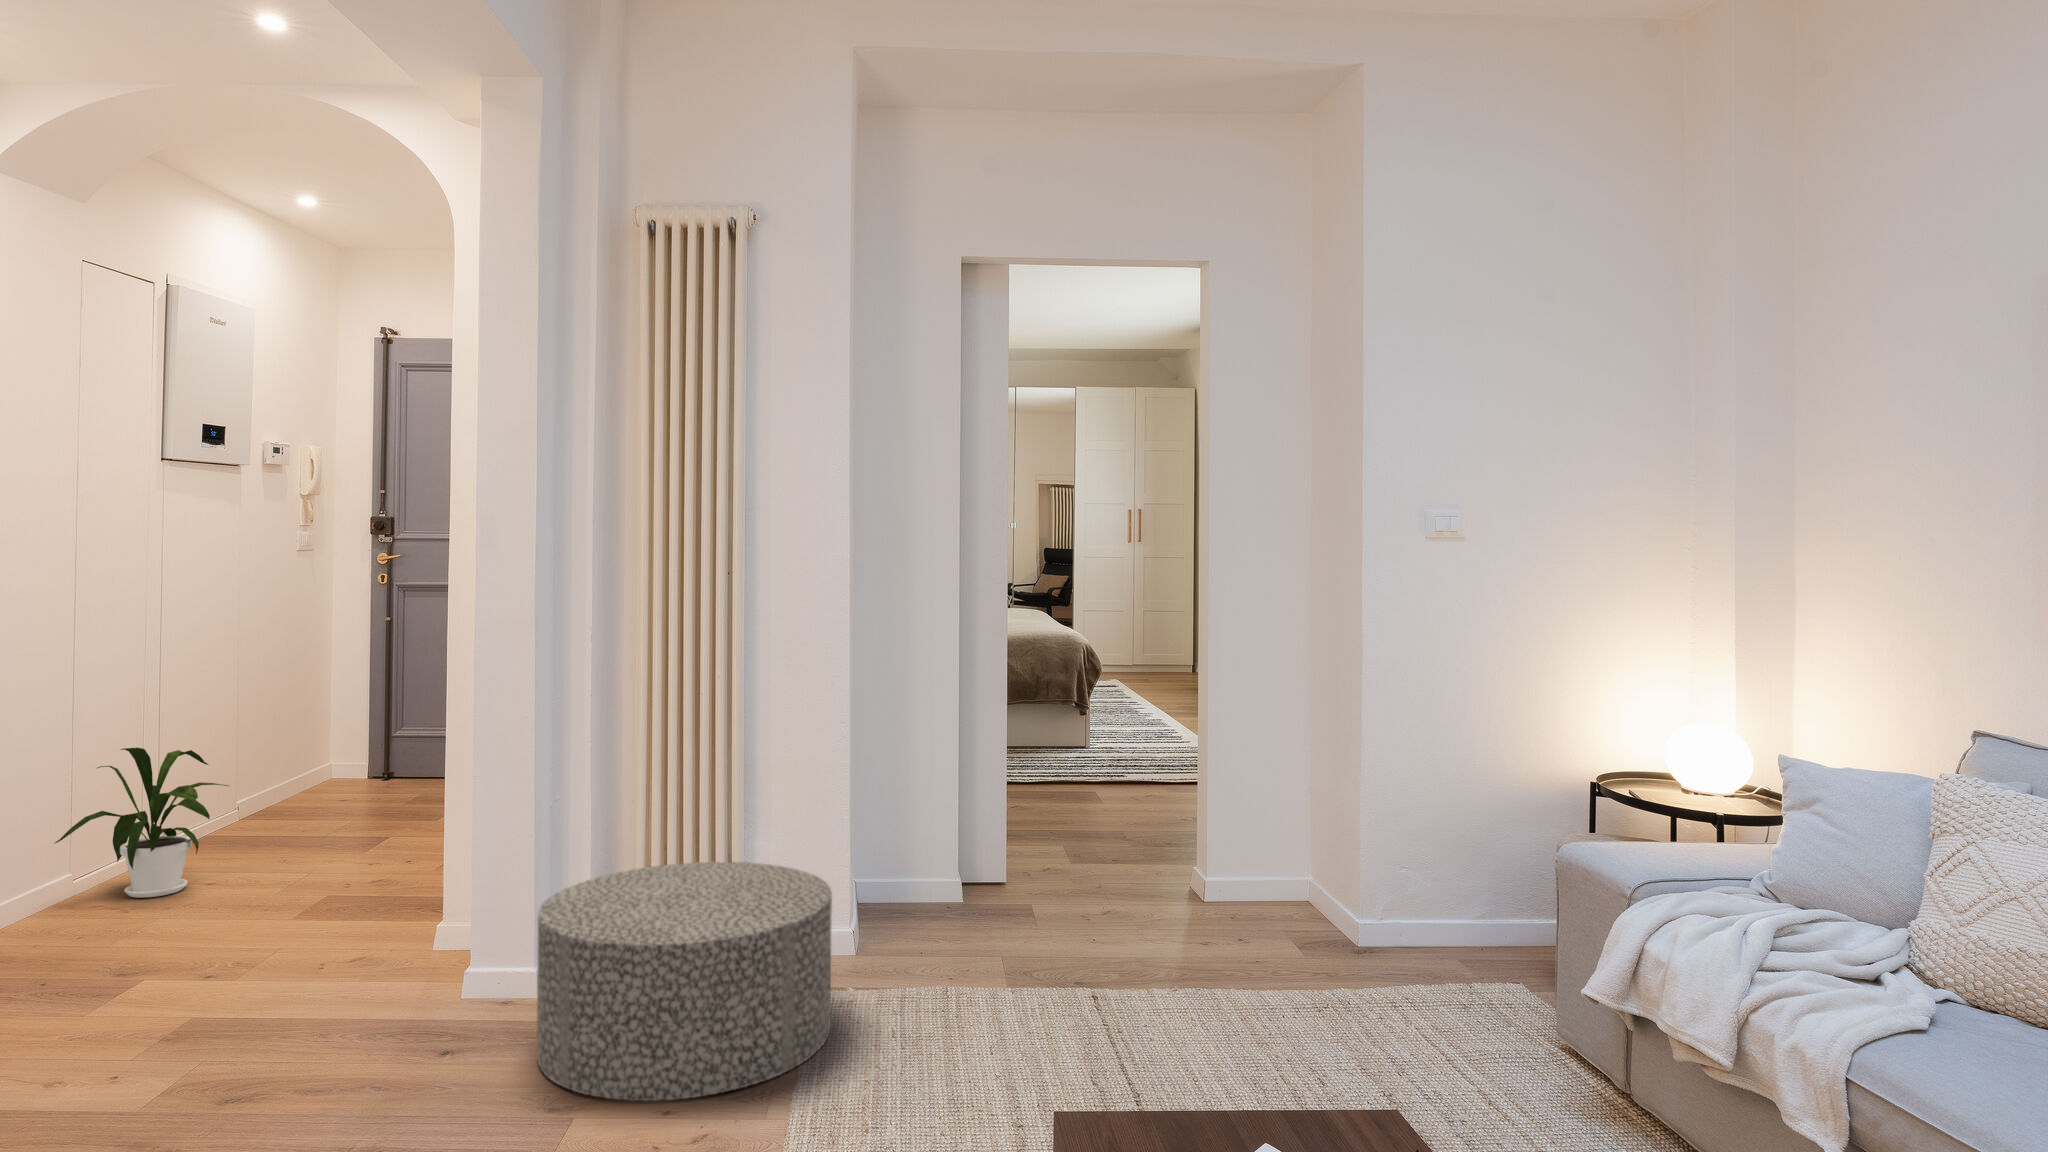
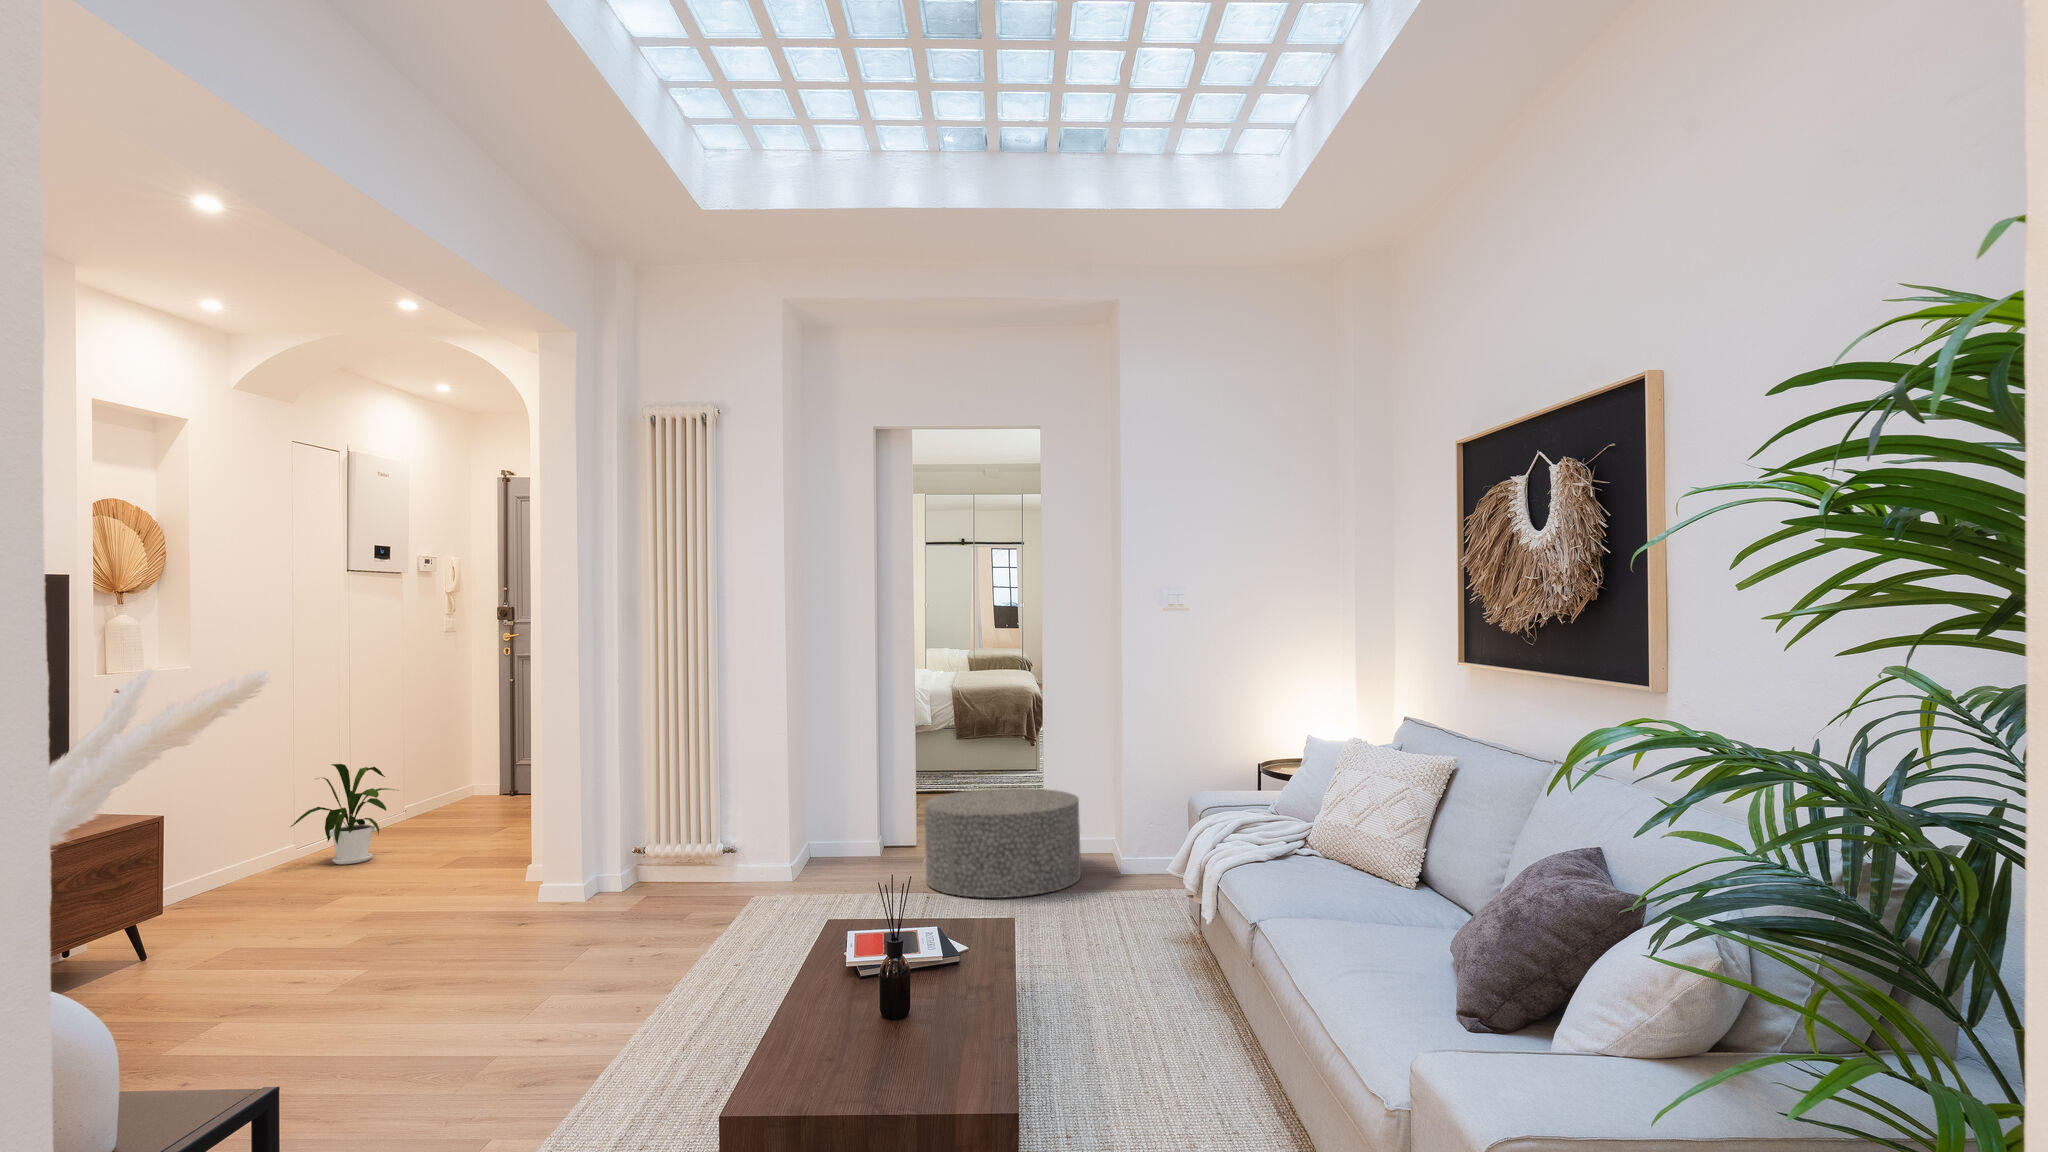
ottoman: present [537,862,832,1101] -> present [924,788,1081,898]

